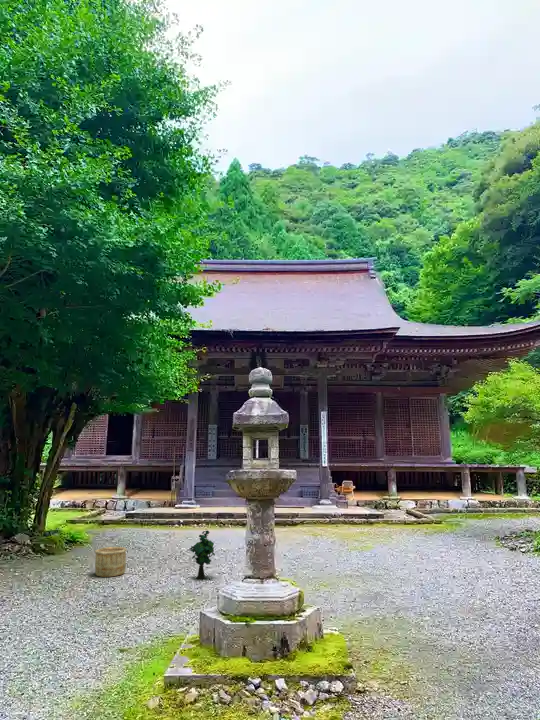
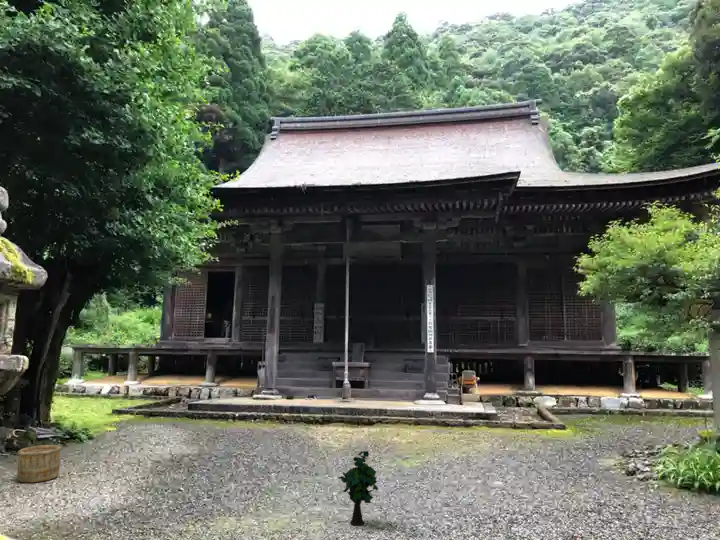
decorative plant: present [190,530,215,579] -> present [339,451,378,525]

